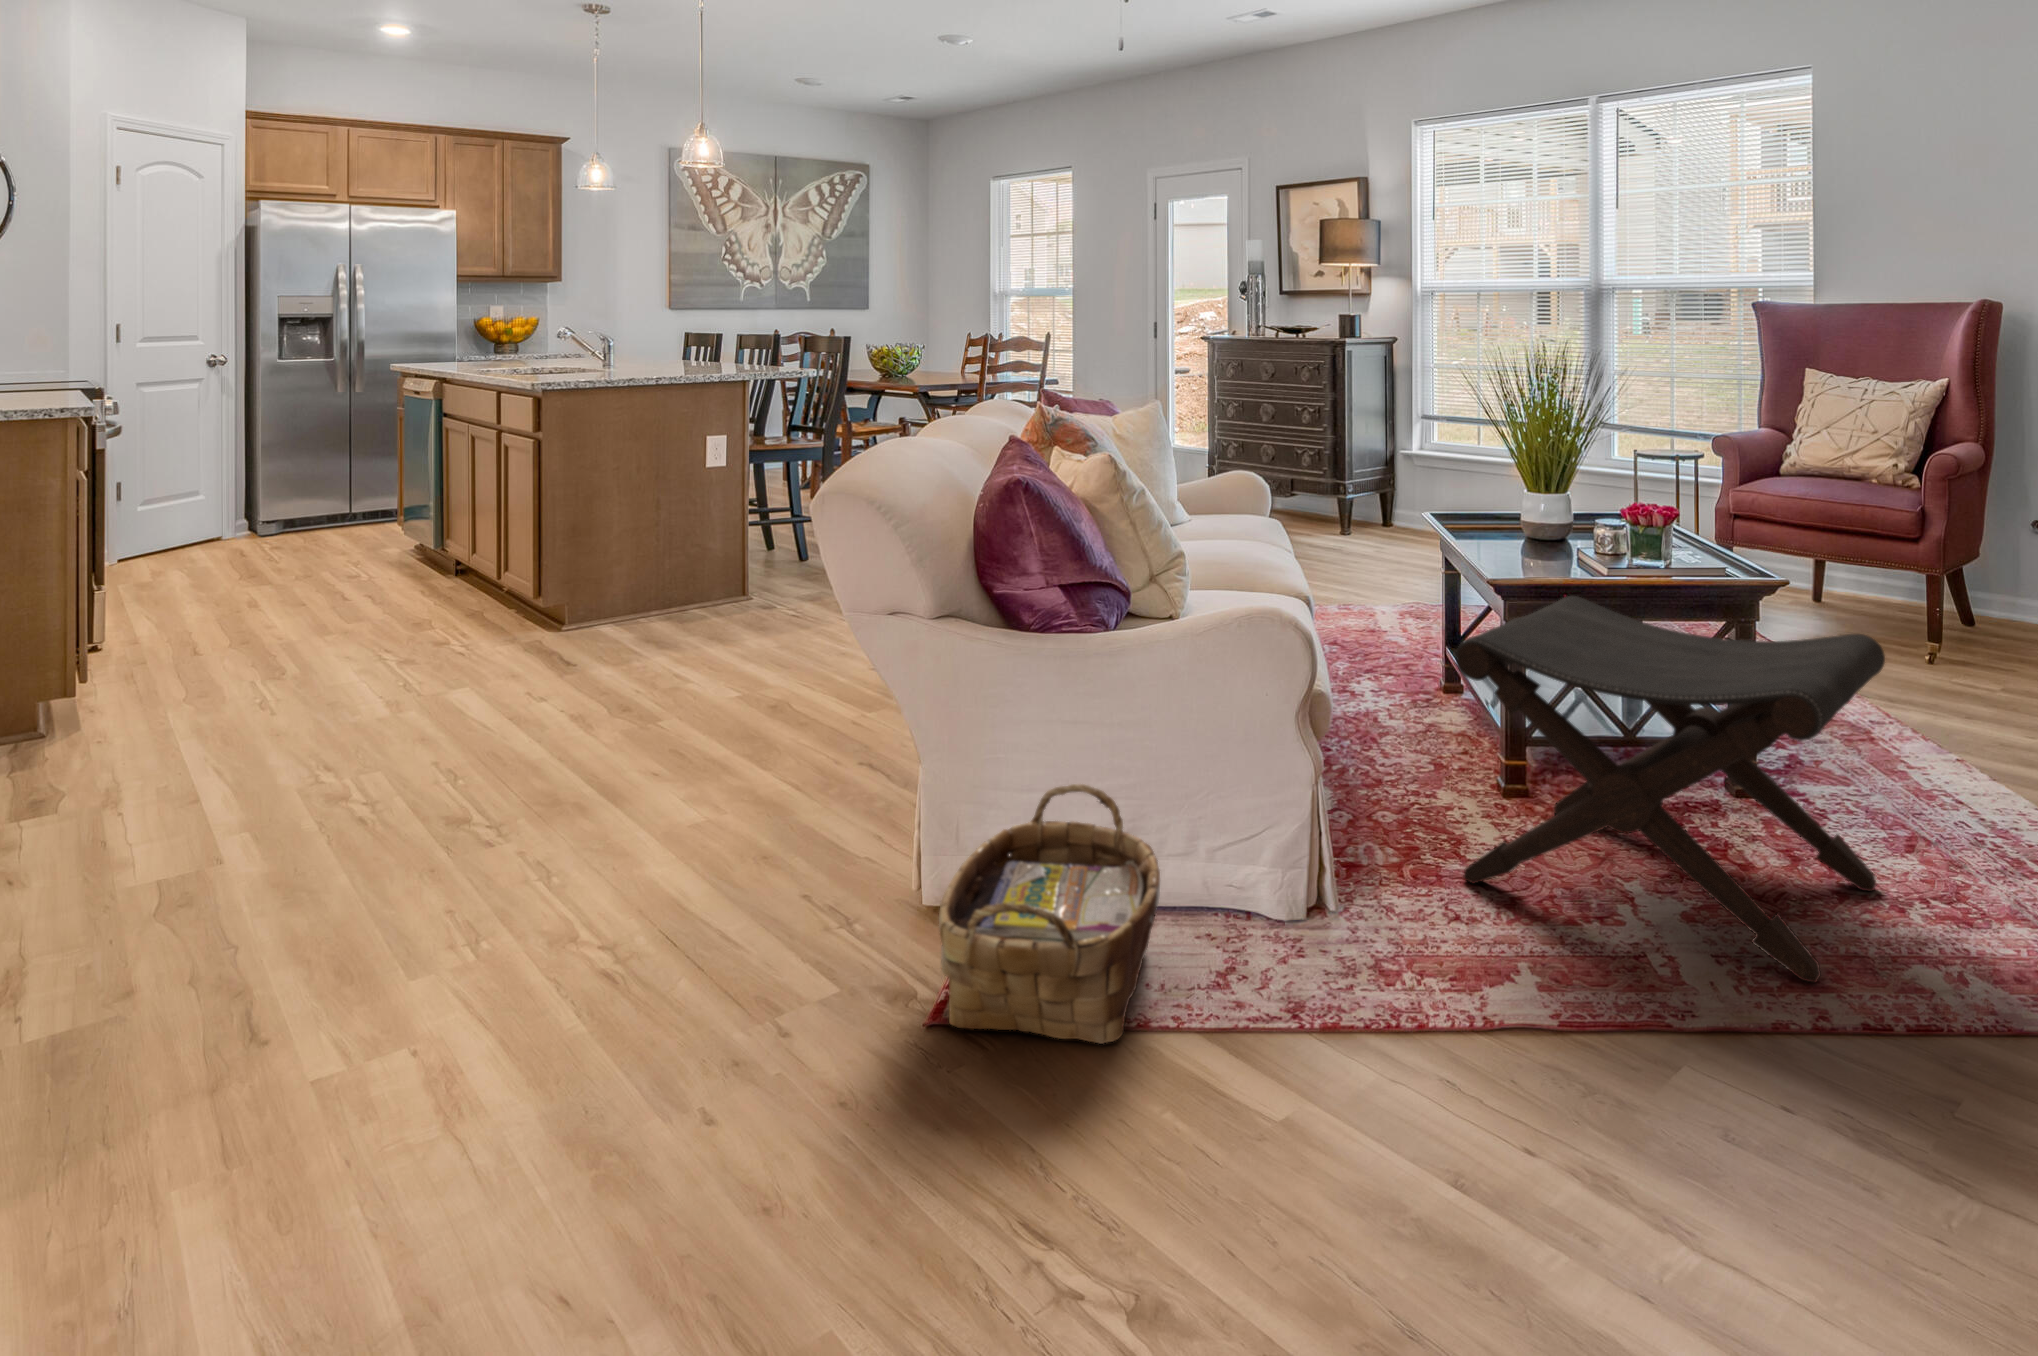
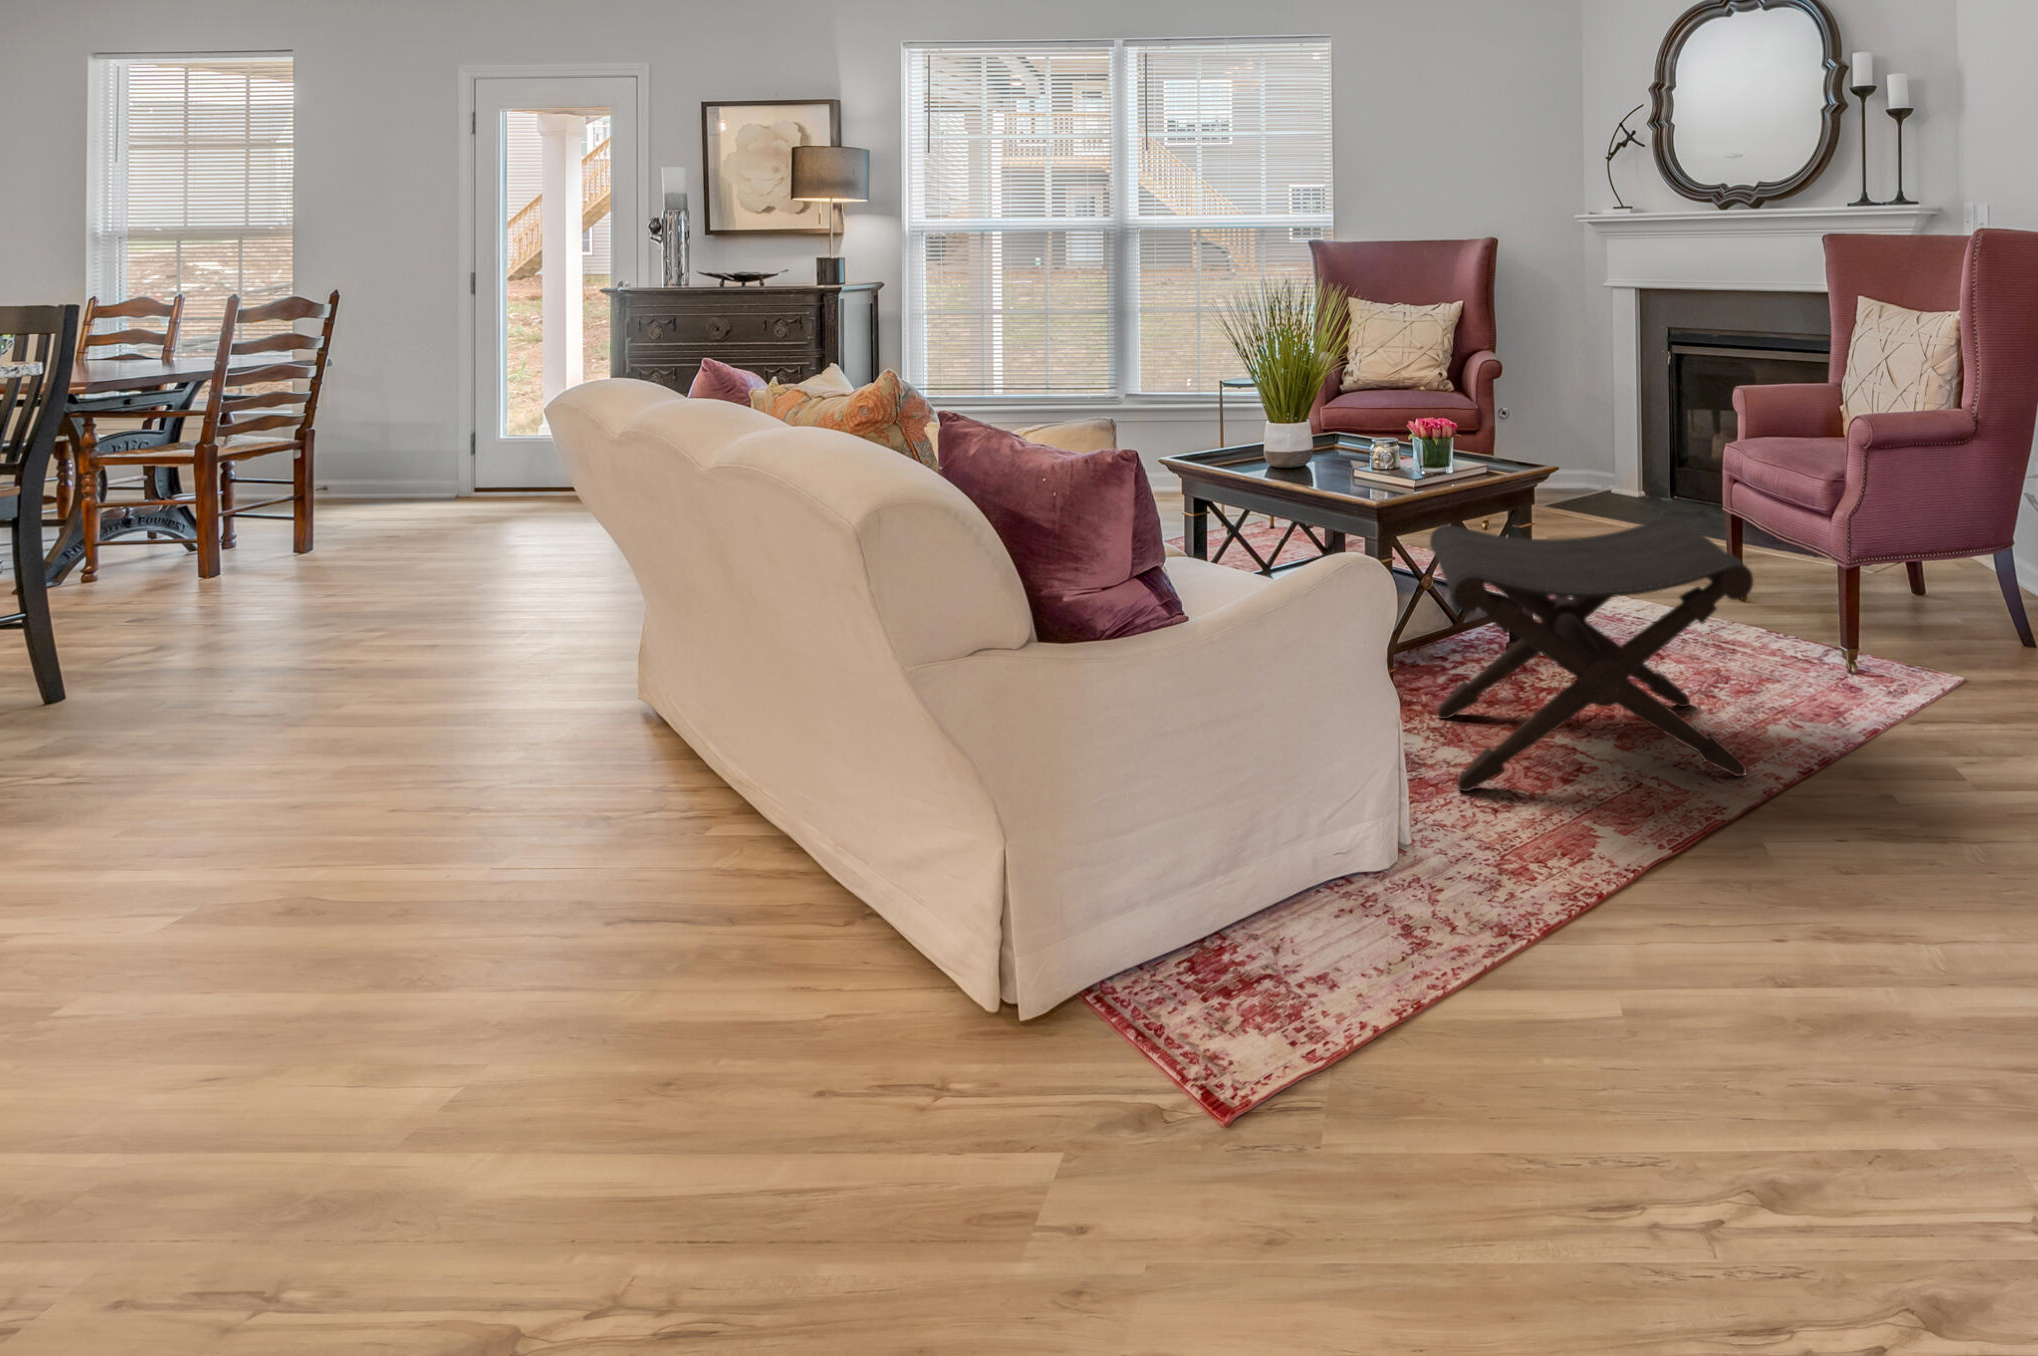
woven basket: present [939,784,1160,1044] -> none [1178,802,1428,1088]

